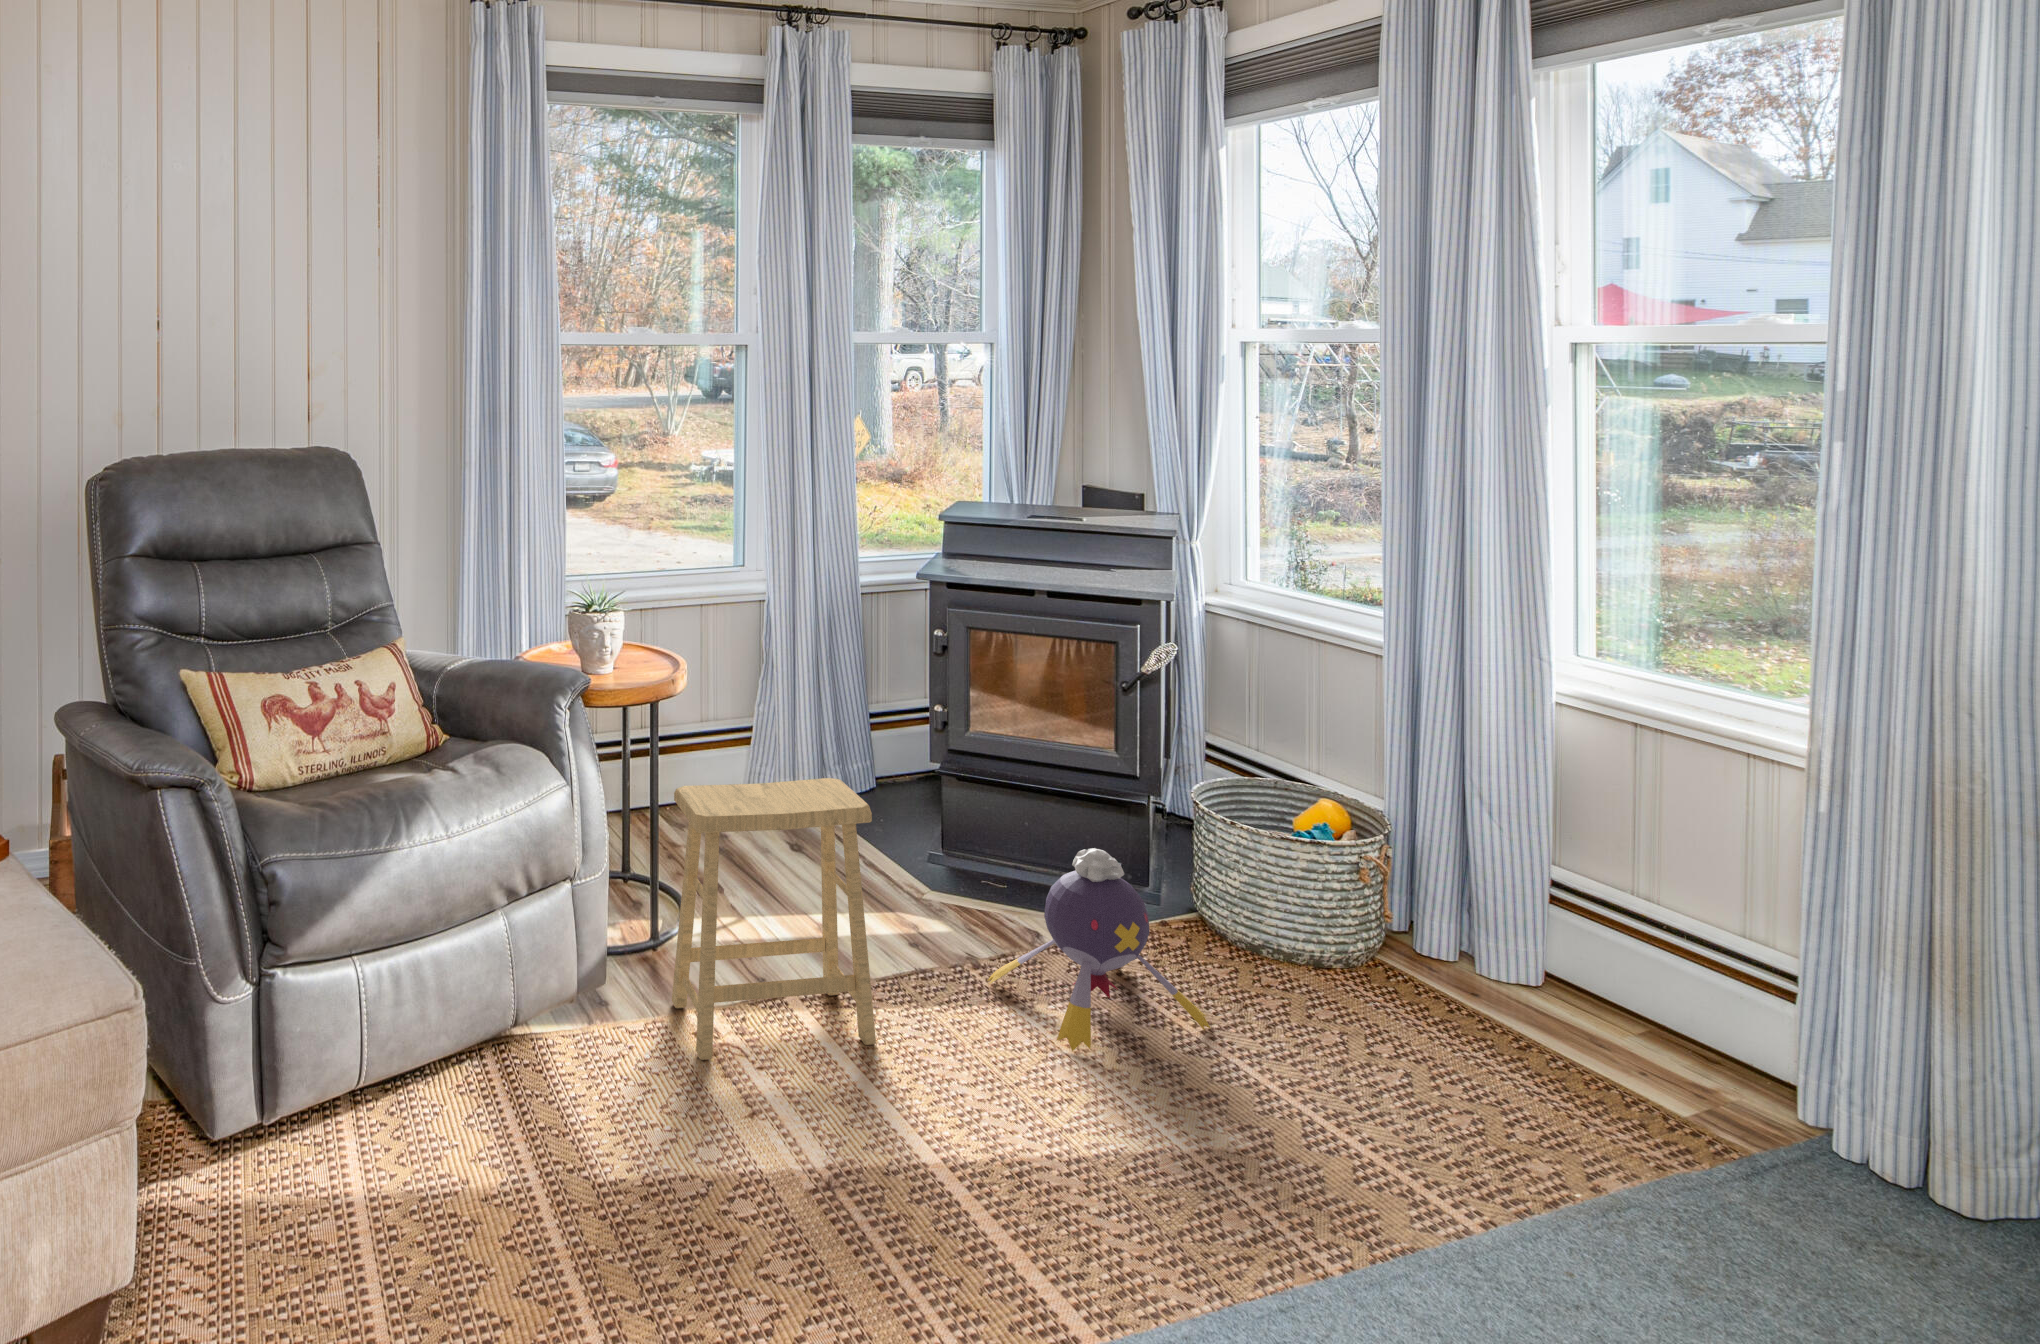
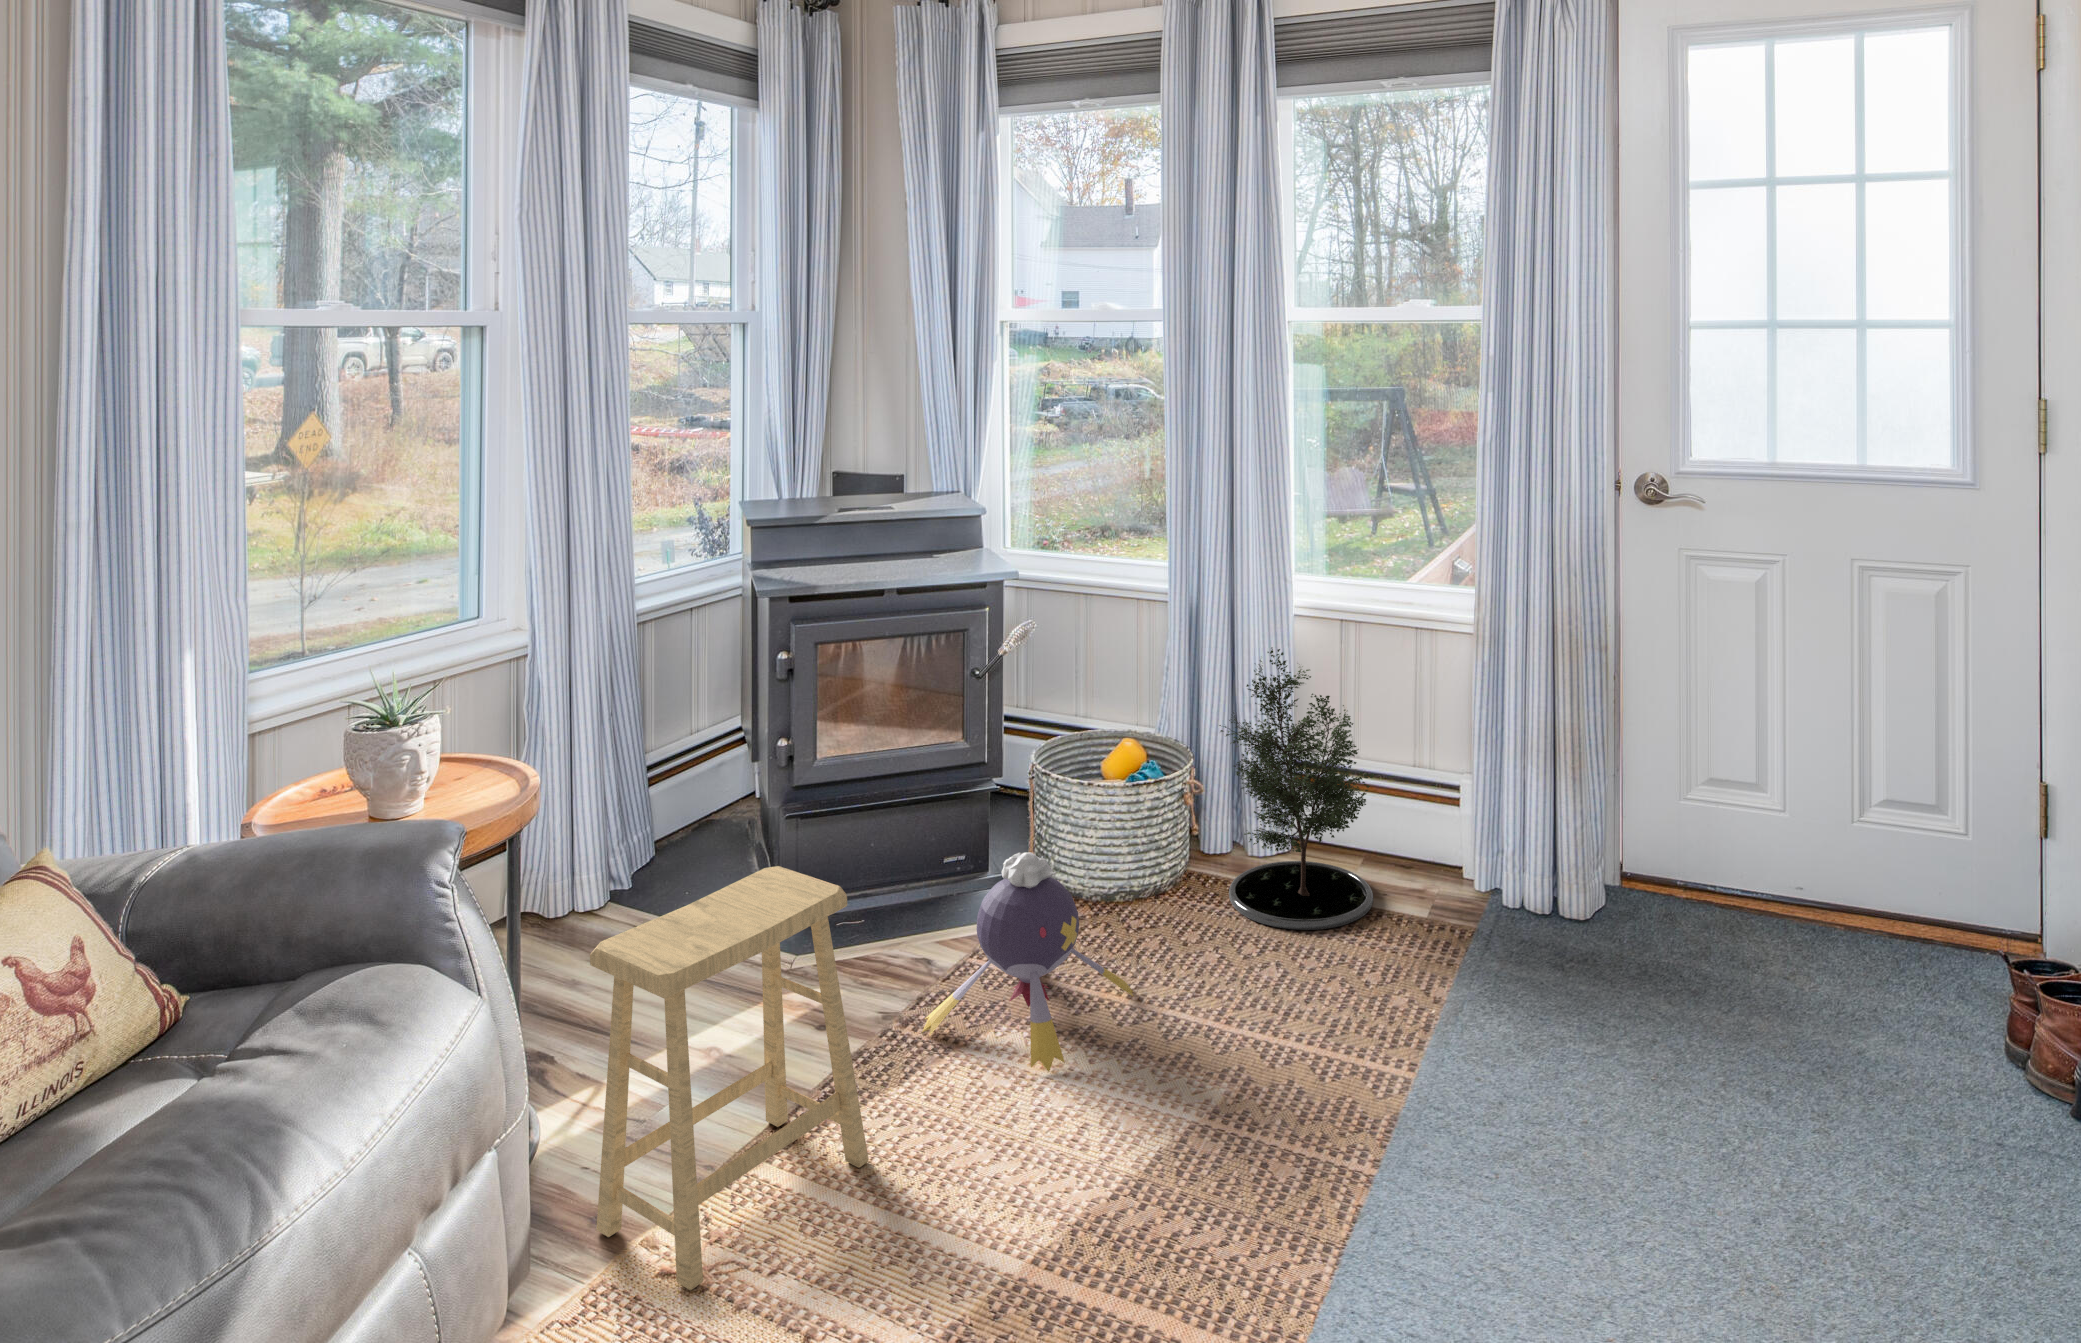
potted tree: none [1388,723,1614,1069] -> present [1219,648,1376,930]

